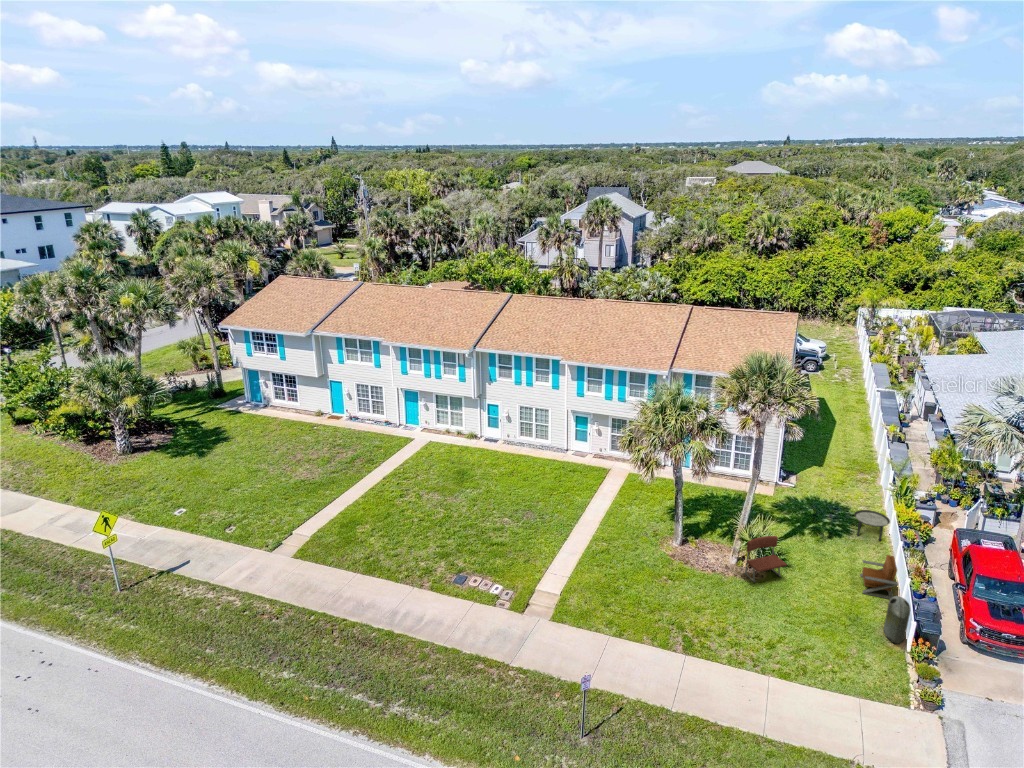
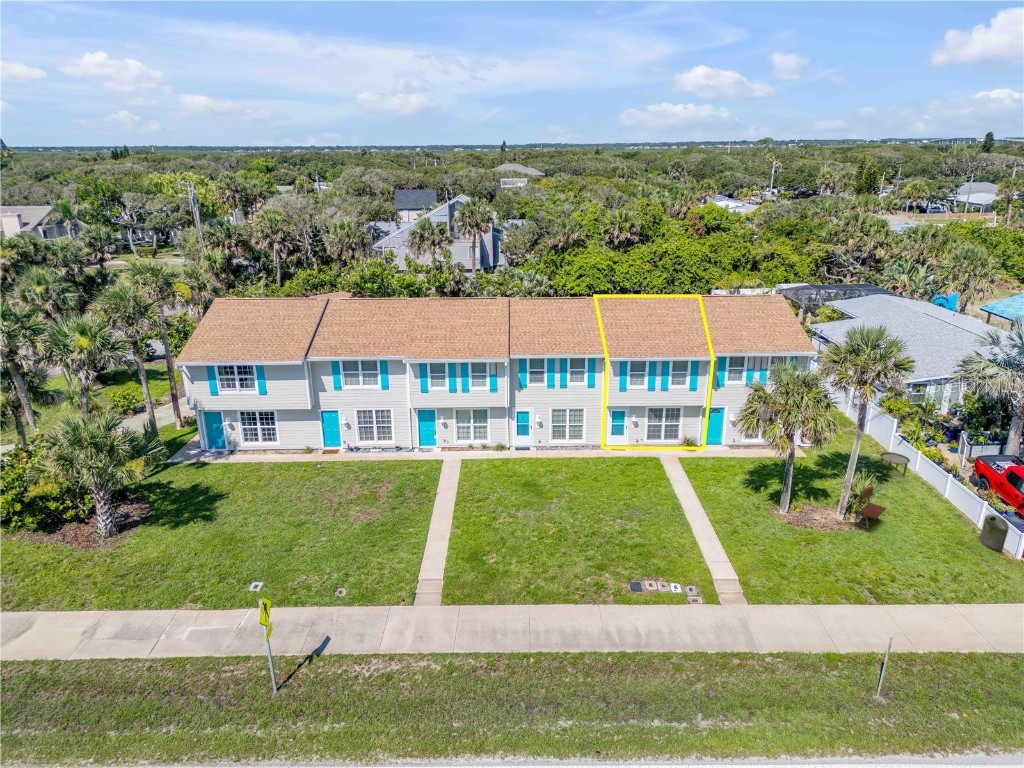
lounge chair: present [860,555,898,599] -> none [922,484,967,519]

